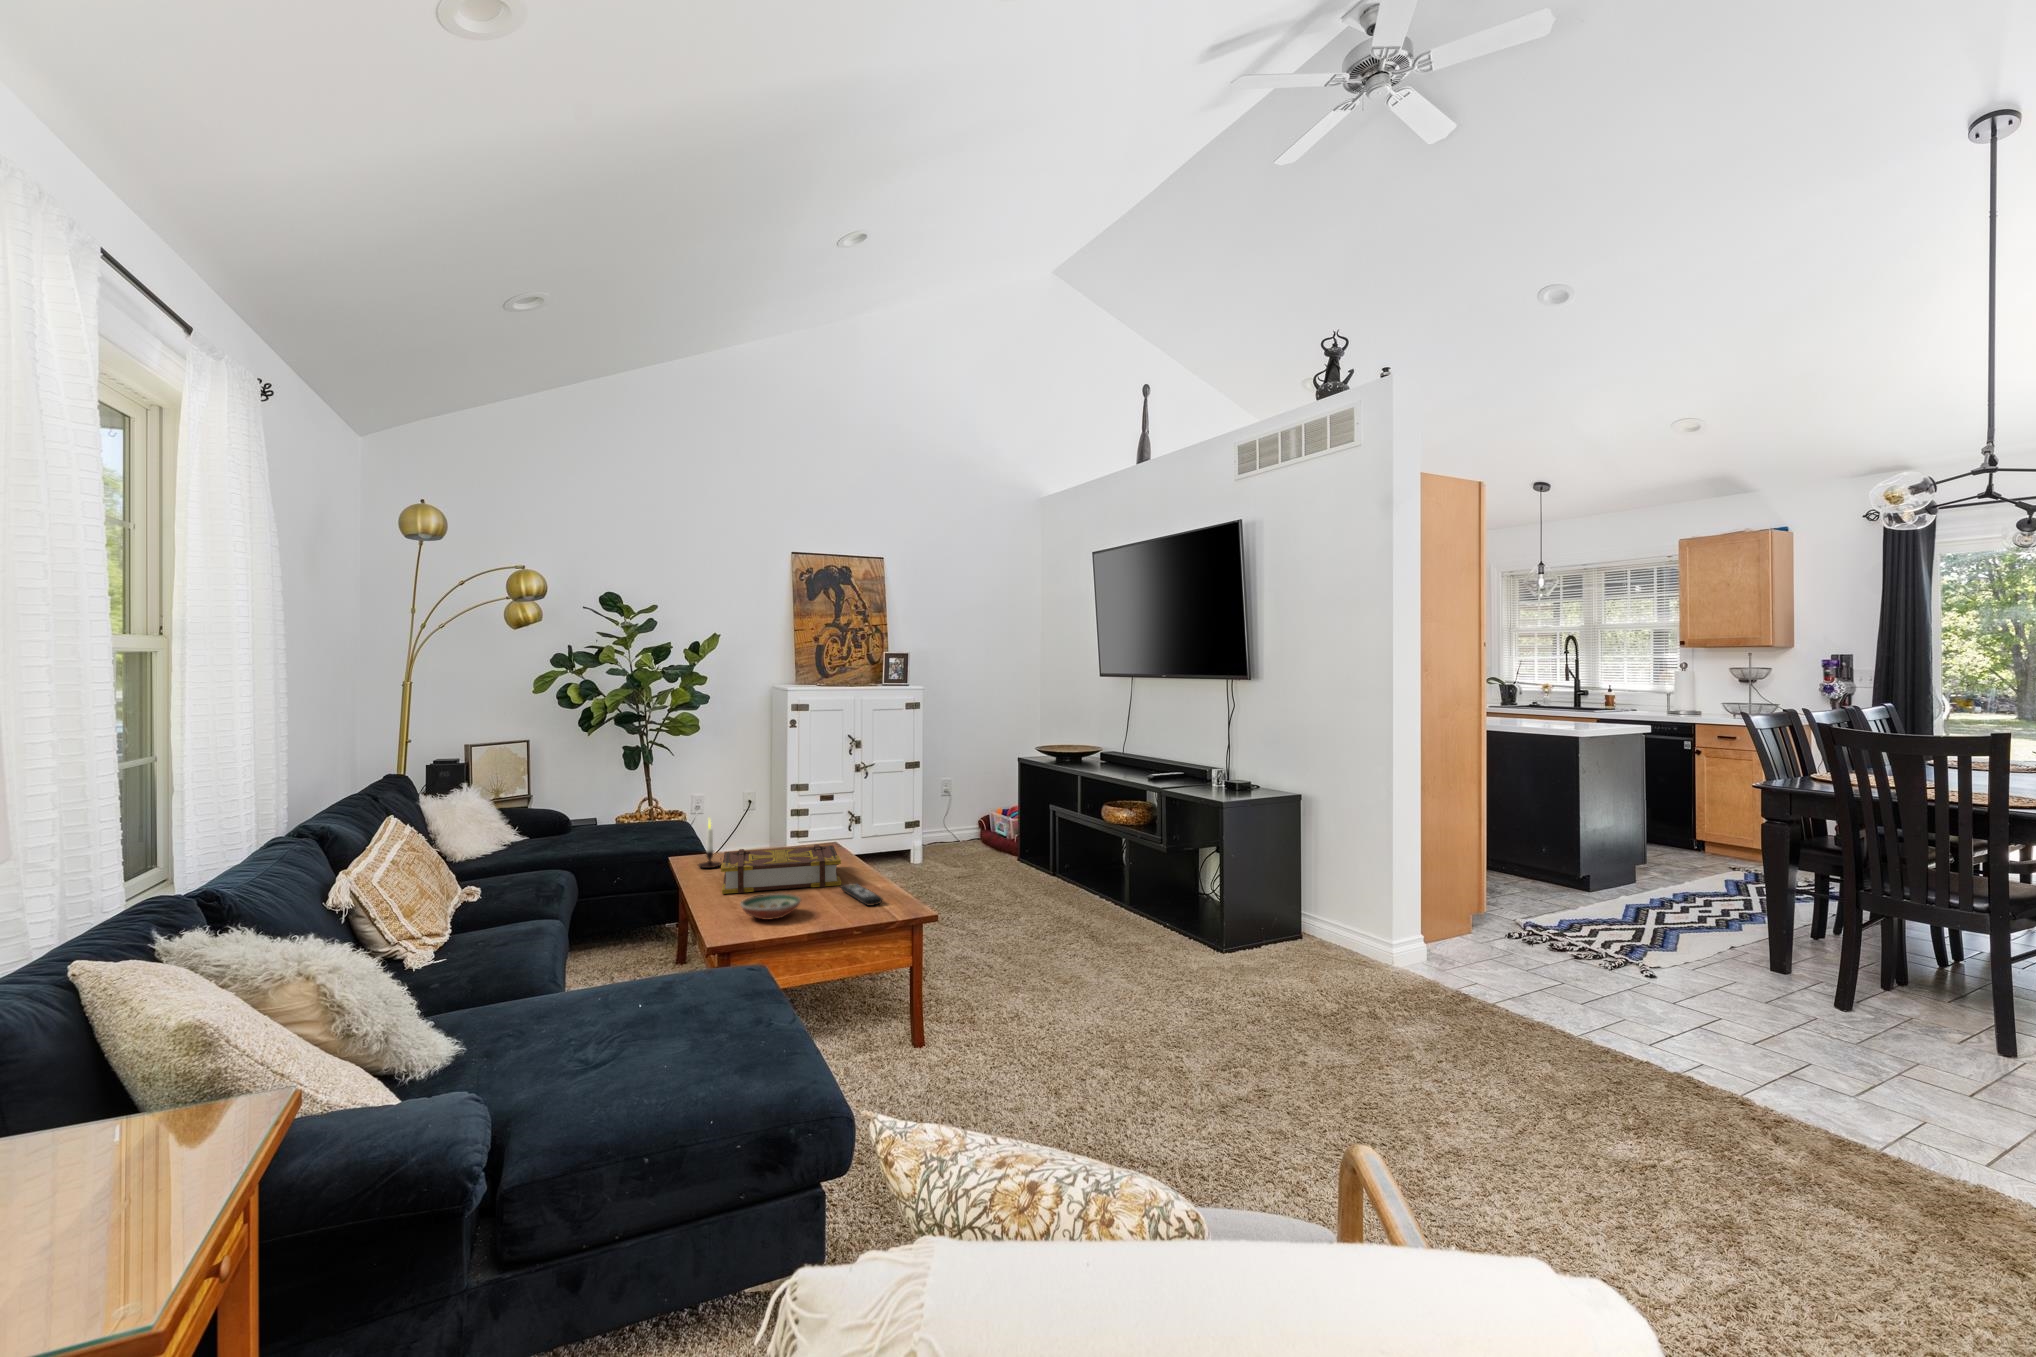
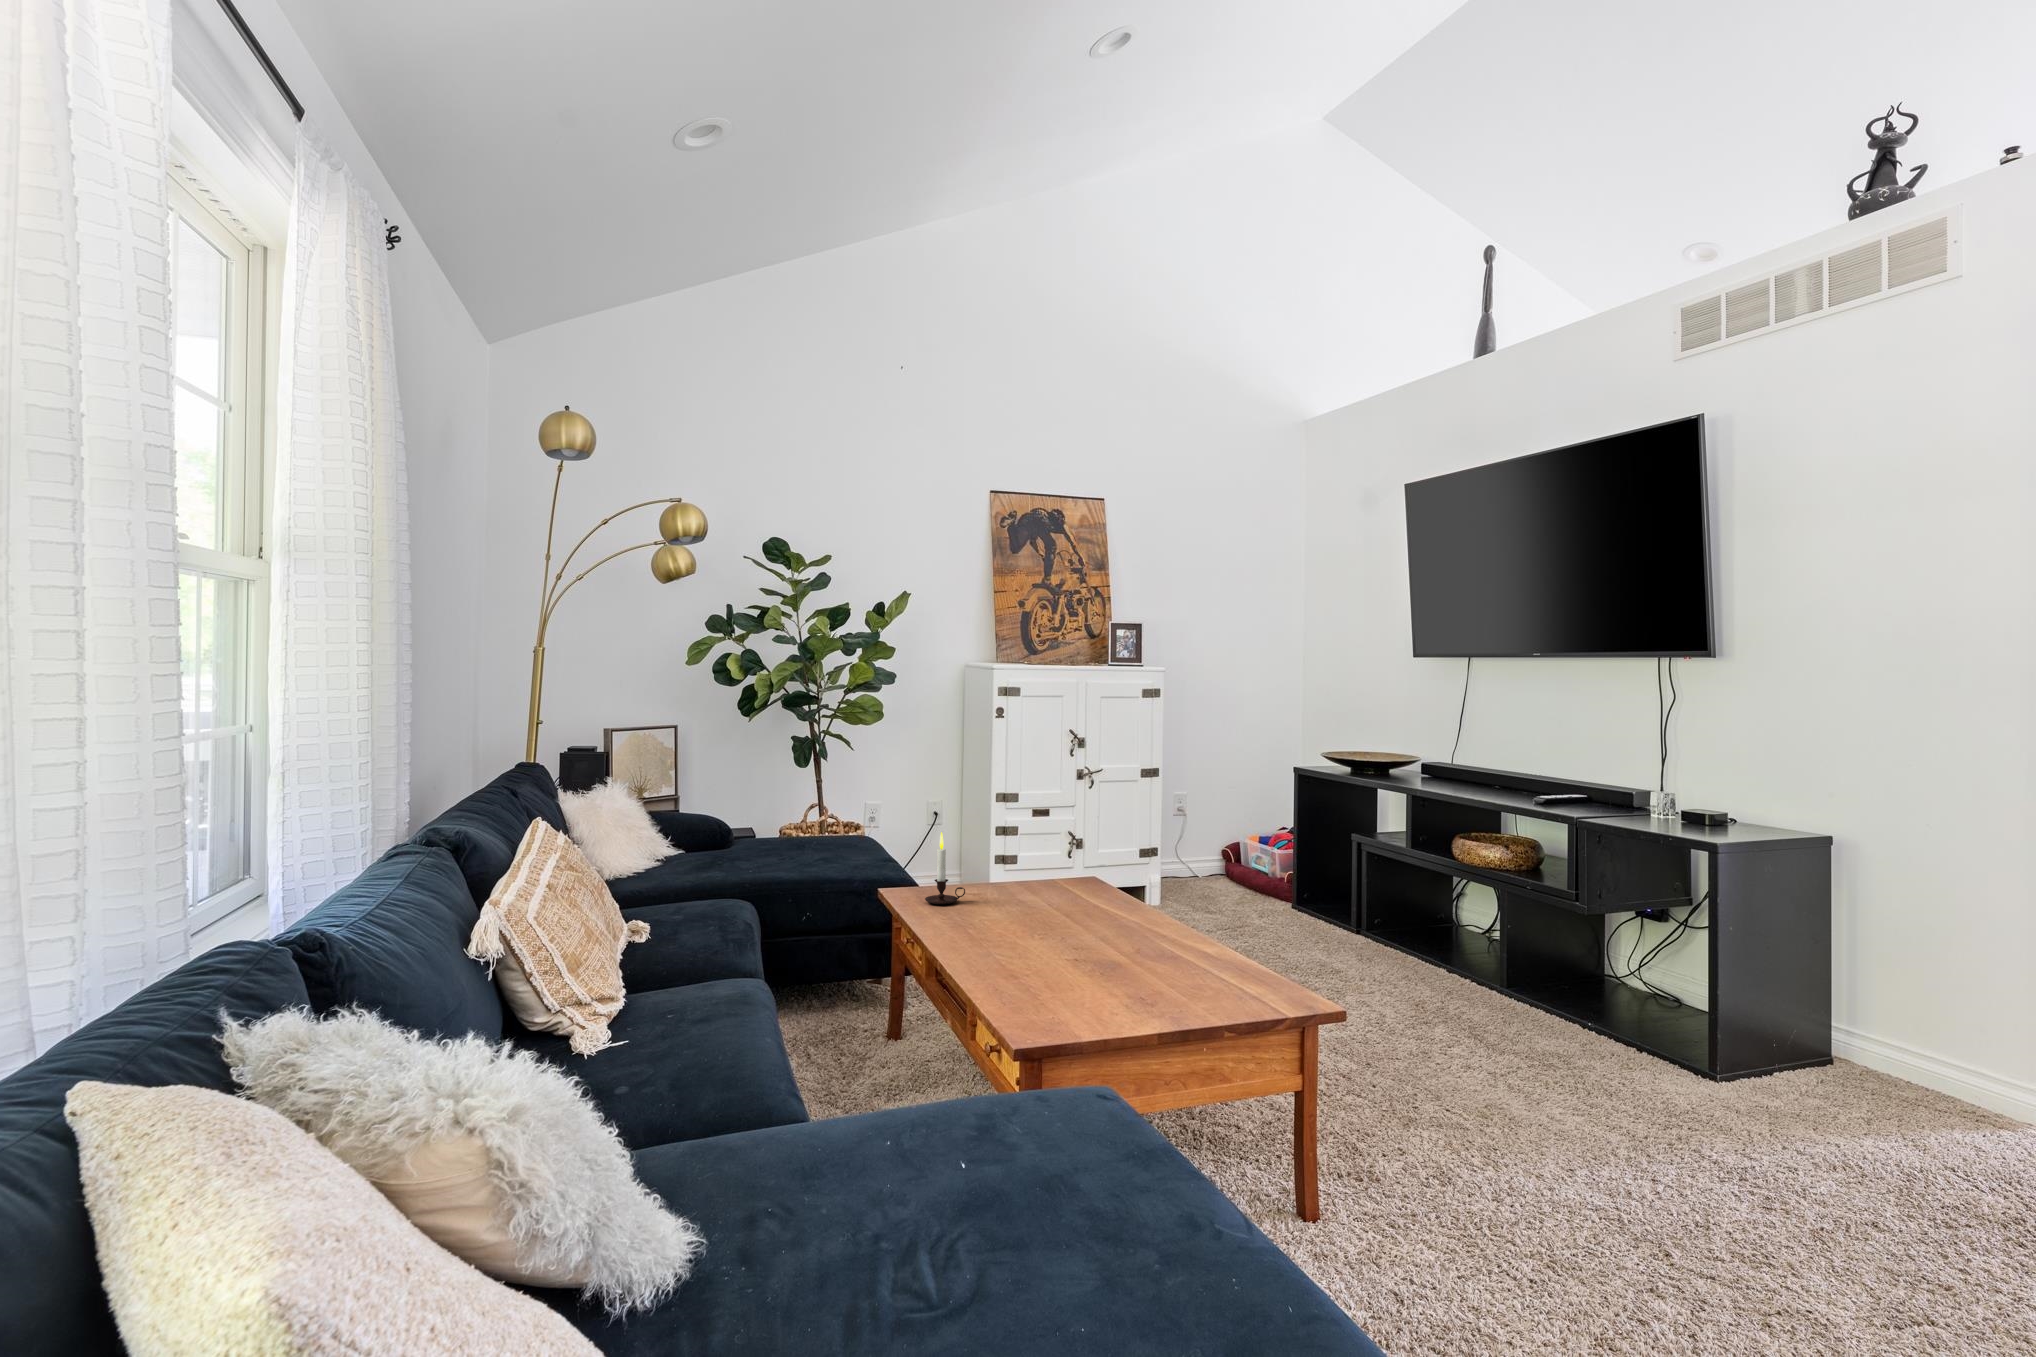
book: present [721,845,841,894] -> none [970,878,1151,947]
remote control: present [841,883,882,906] -> none [1157,940,1239,979]
decorative bowl: present [740,893,801,920] -> none [1035,954,1125,996]

